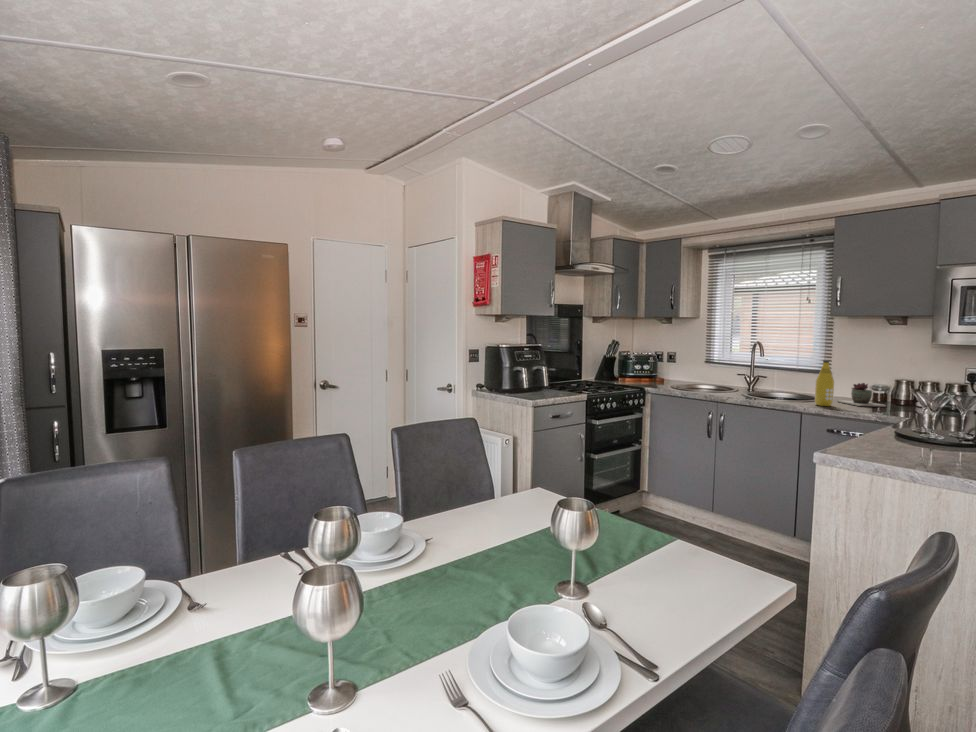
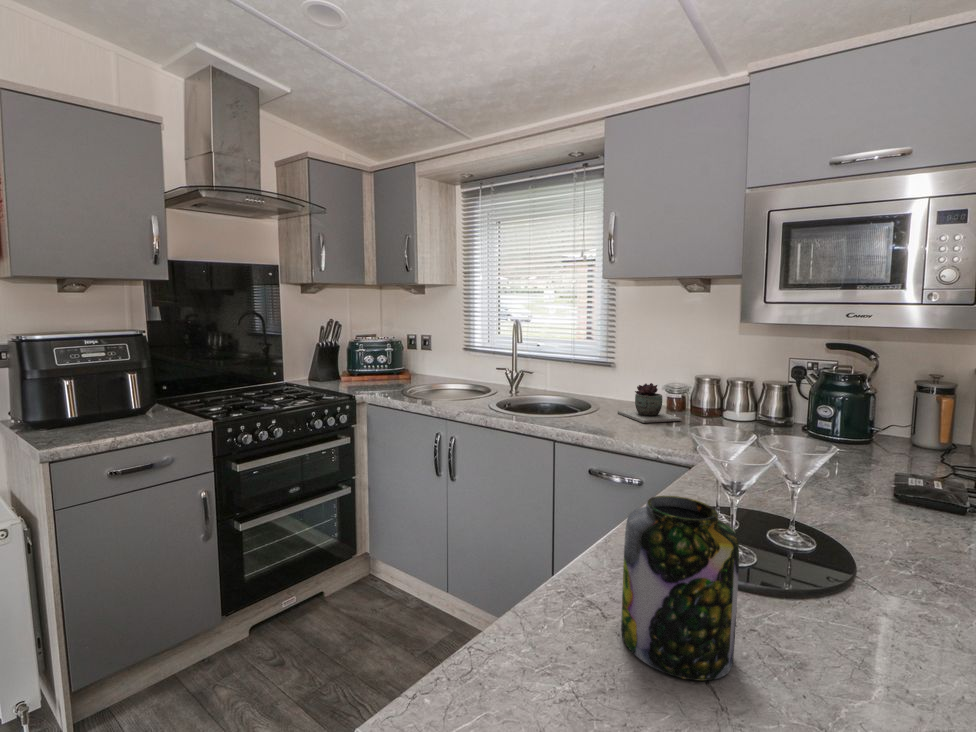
bottle: present [815,361,834,406] -> none [578,351,605,427]
jar: none [890,400,939,454] -> present [621,496,739,681]

